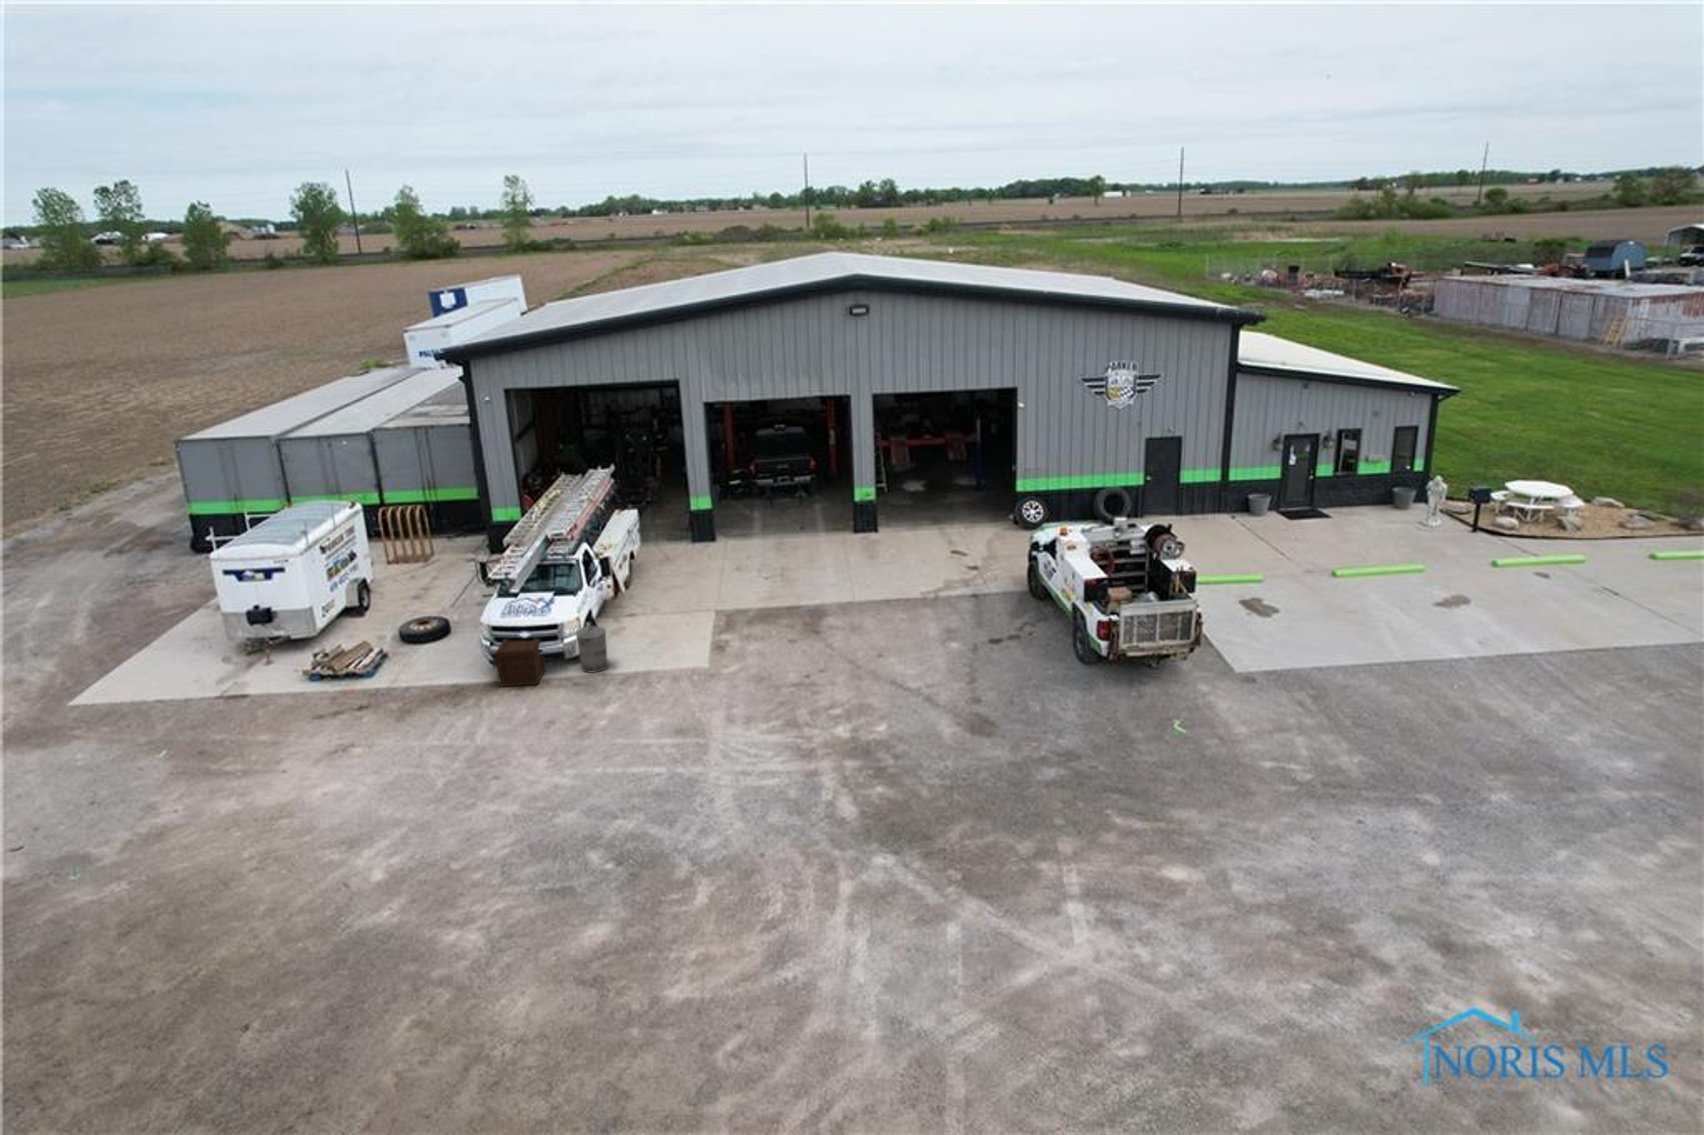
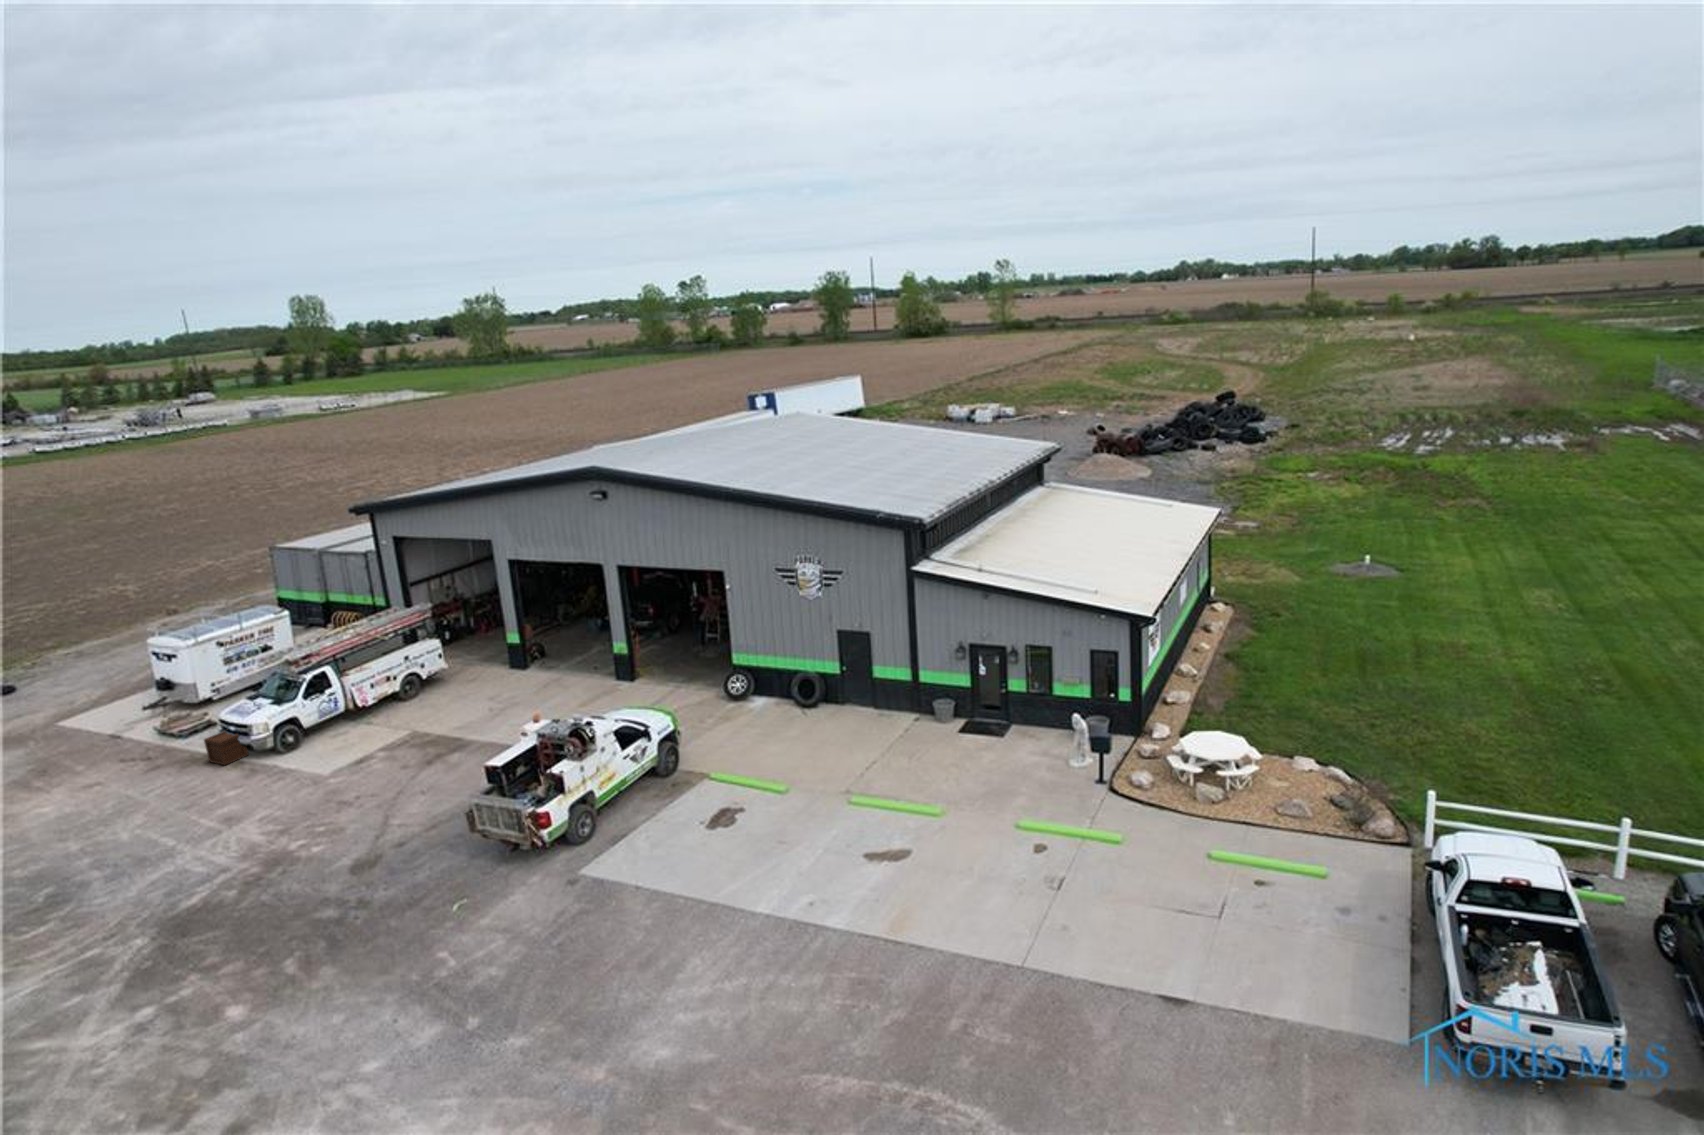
trash can: present [576,626,608,673] -> none [252,732,279,764]

